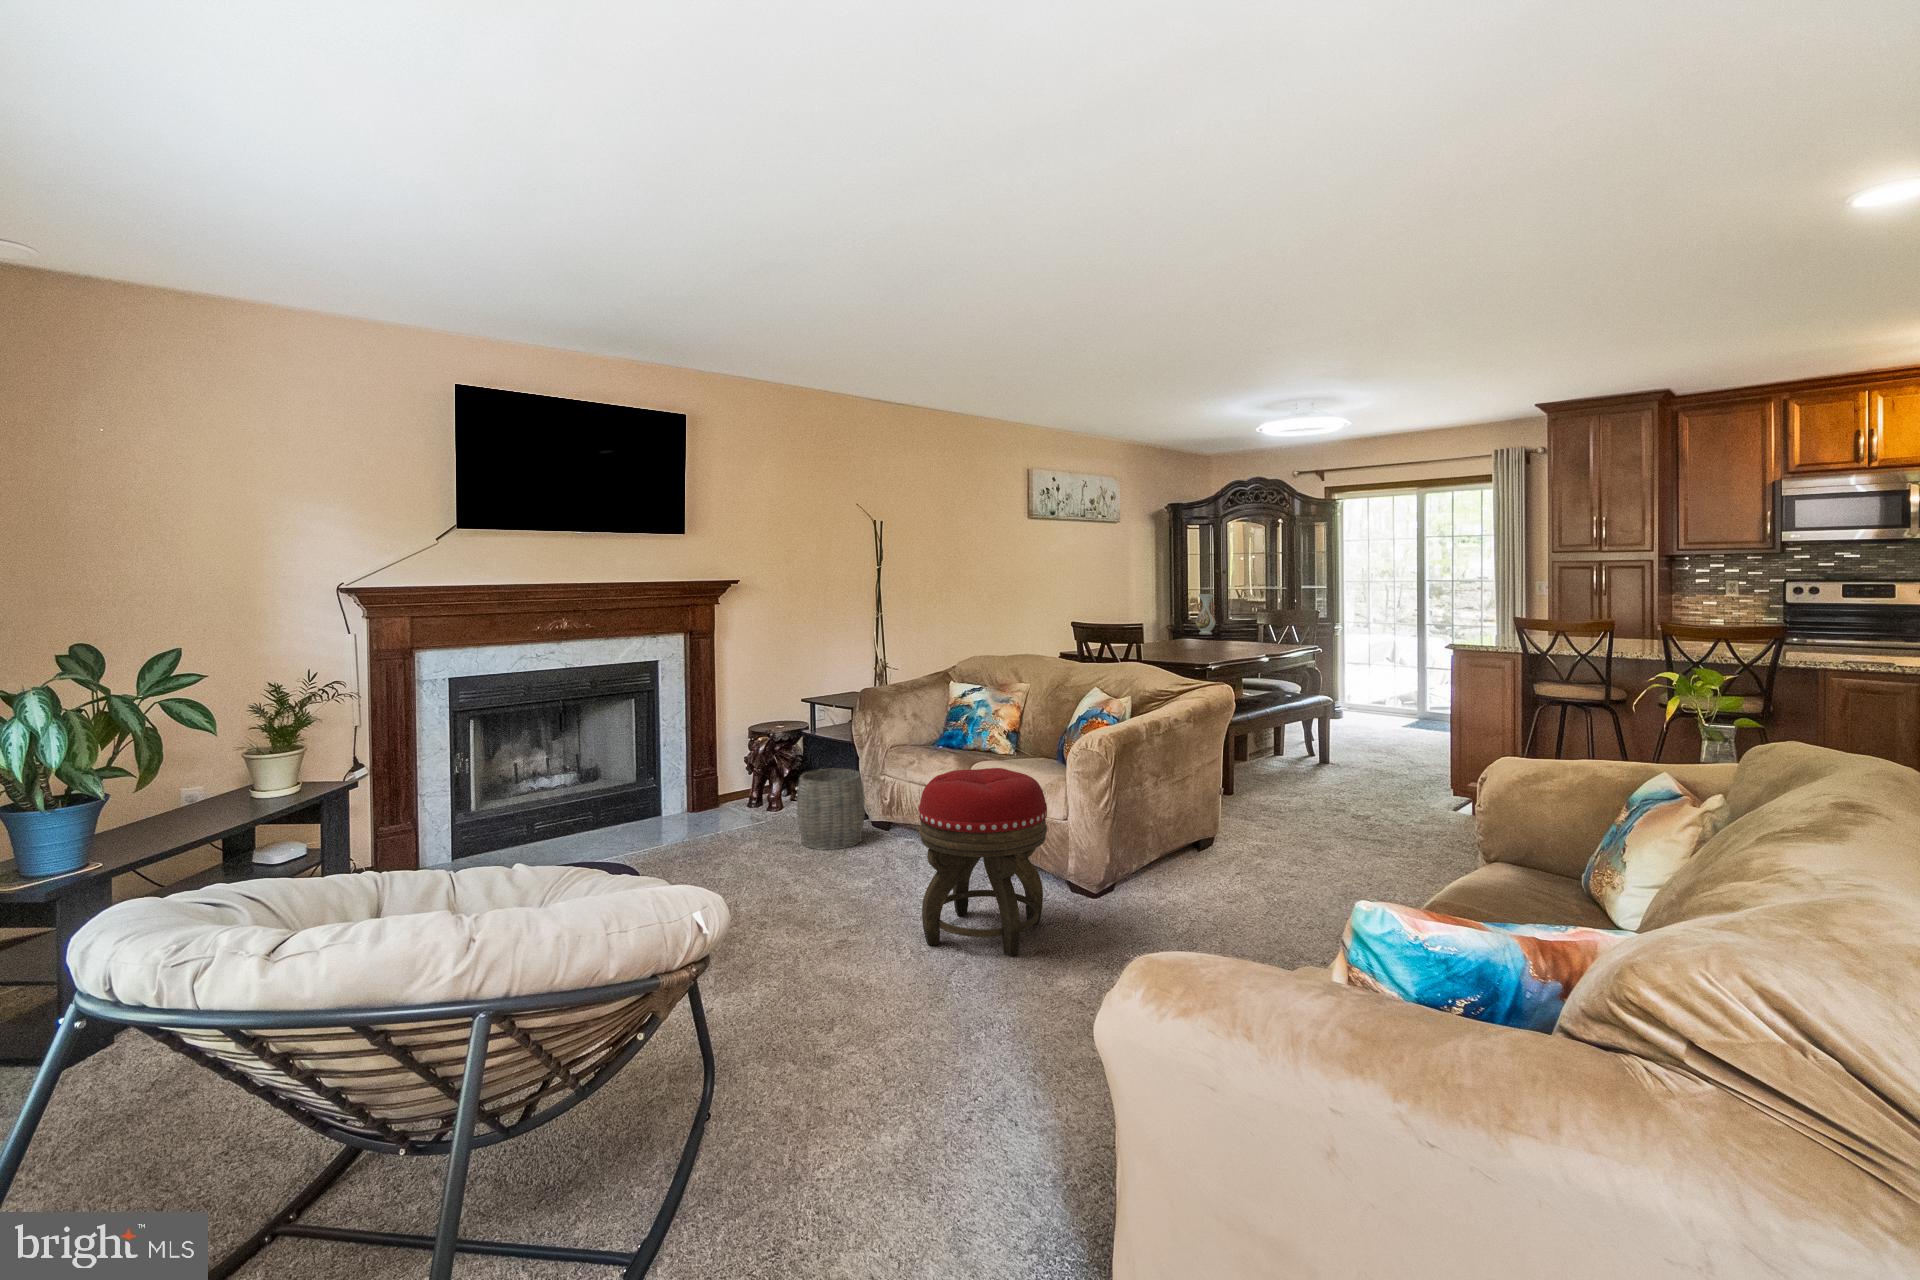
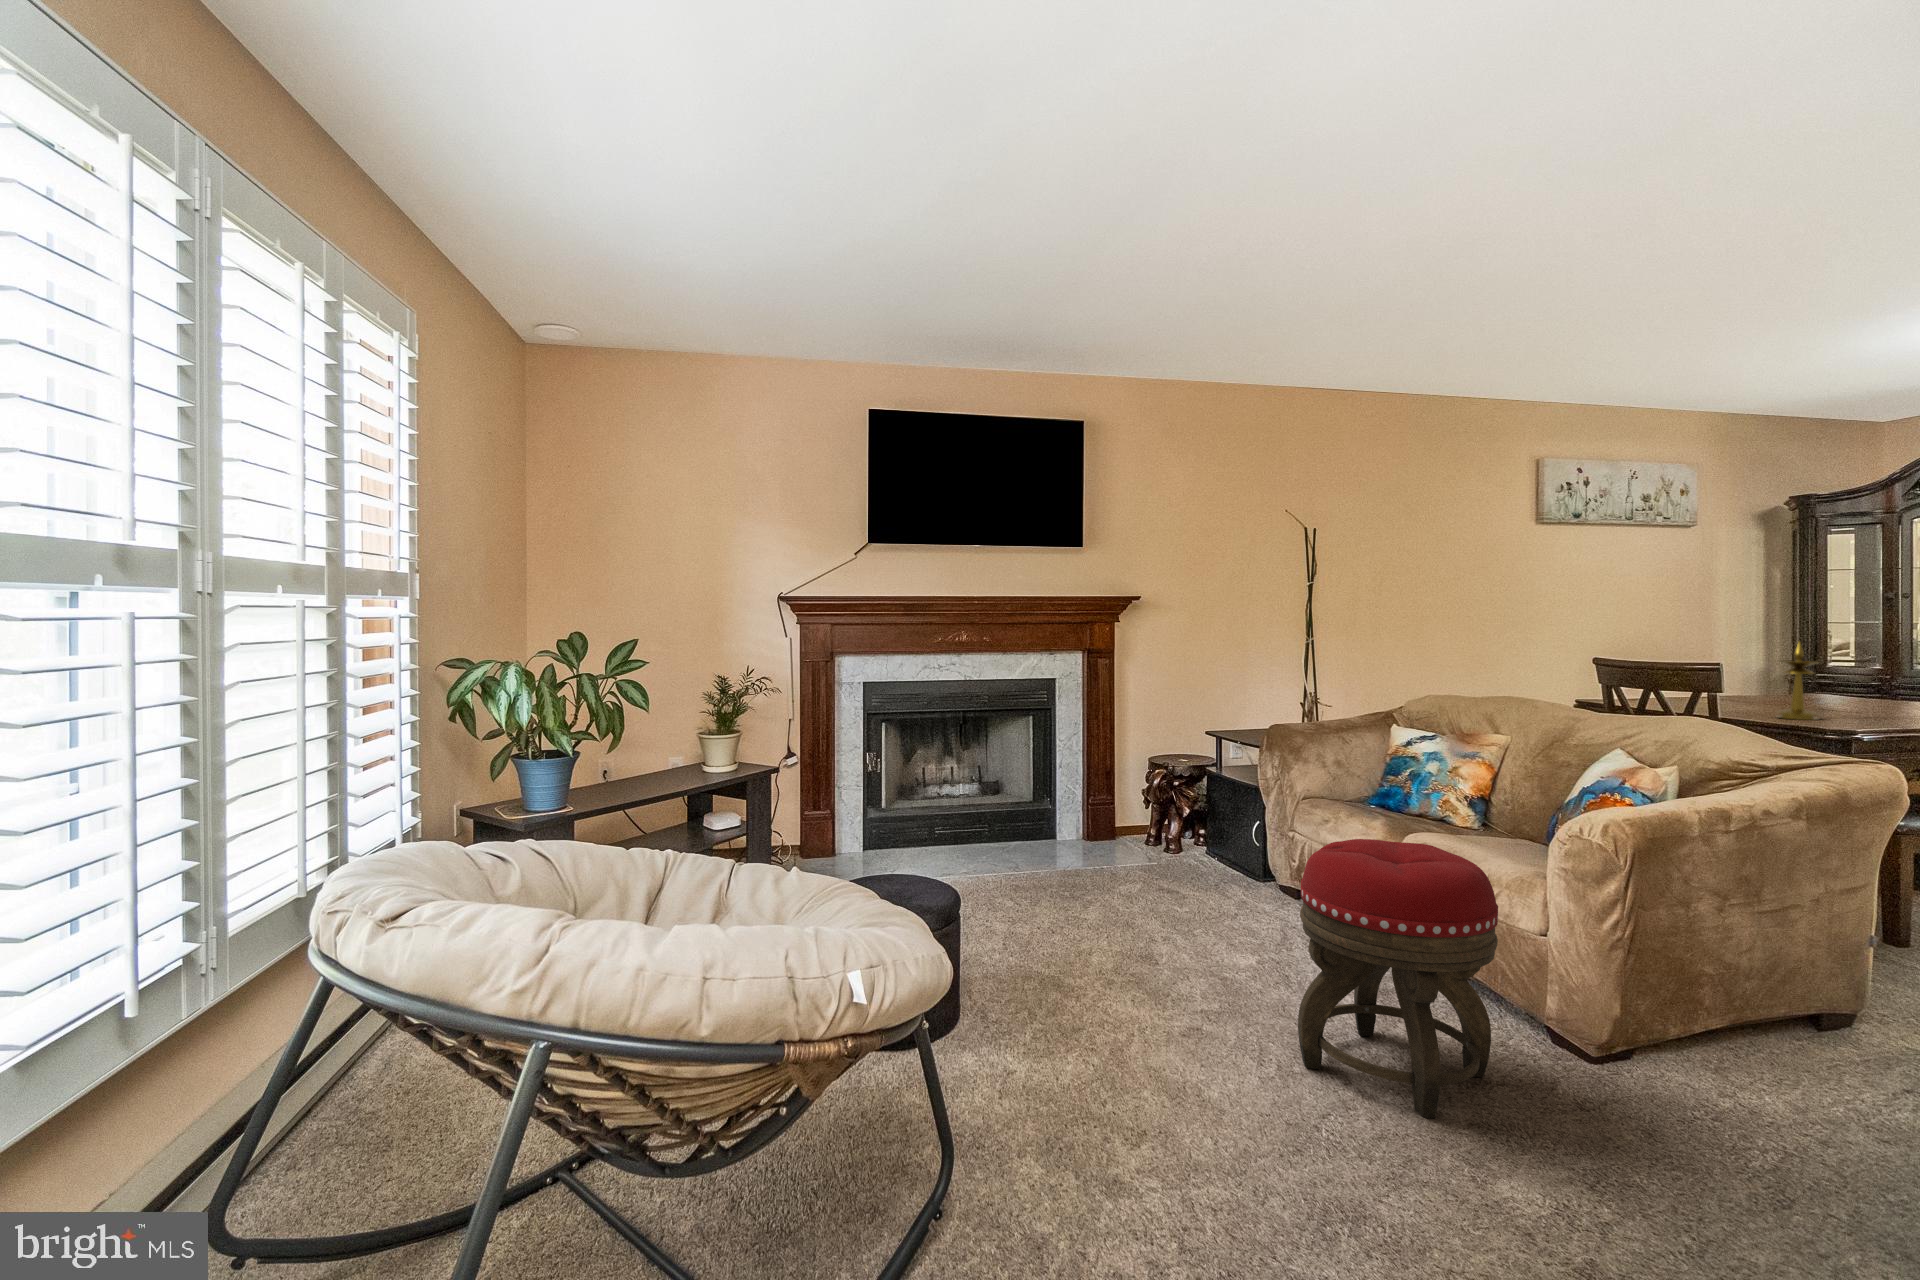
vase: present [1196,594,1215,635] -> none [1836,629,1876,690]
candlestick: none [1172,607,1194,659] -> present [1777,642,1818,720]
woven basket: present [797,769,865,850] -> none [1184,814,1267,912]

